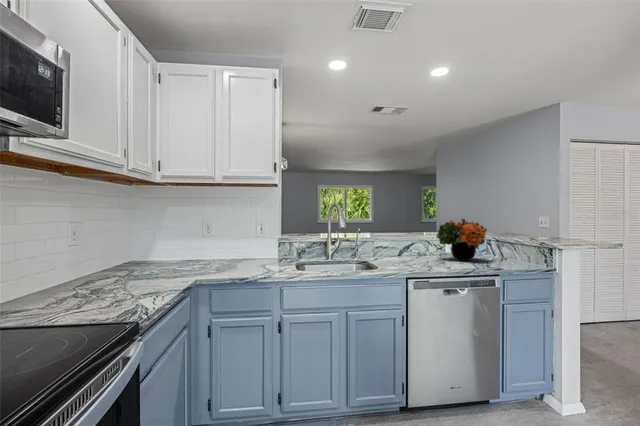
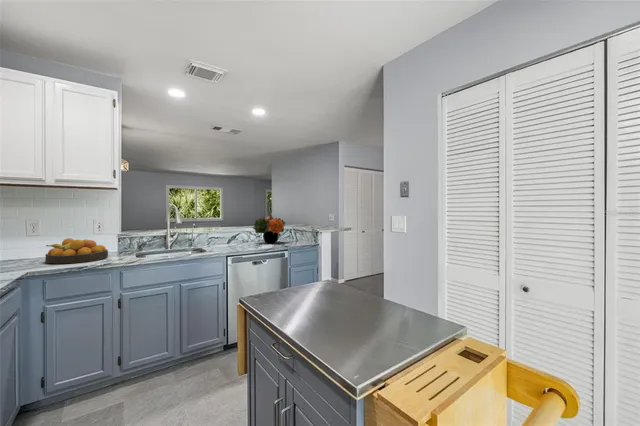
fruit bowl: none [215,242,269,271] -> present [45,238,108,263]

